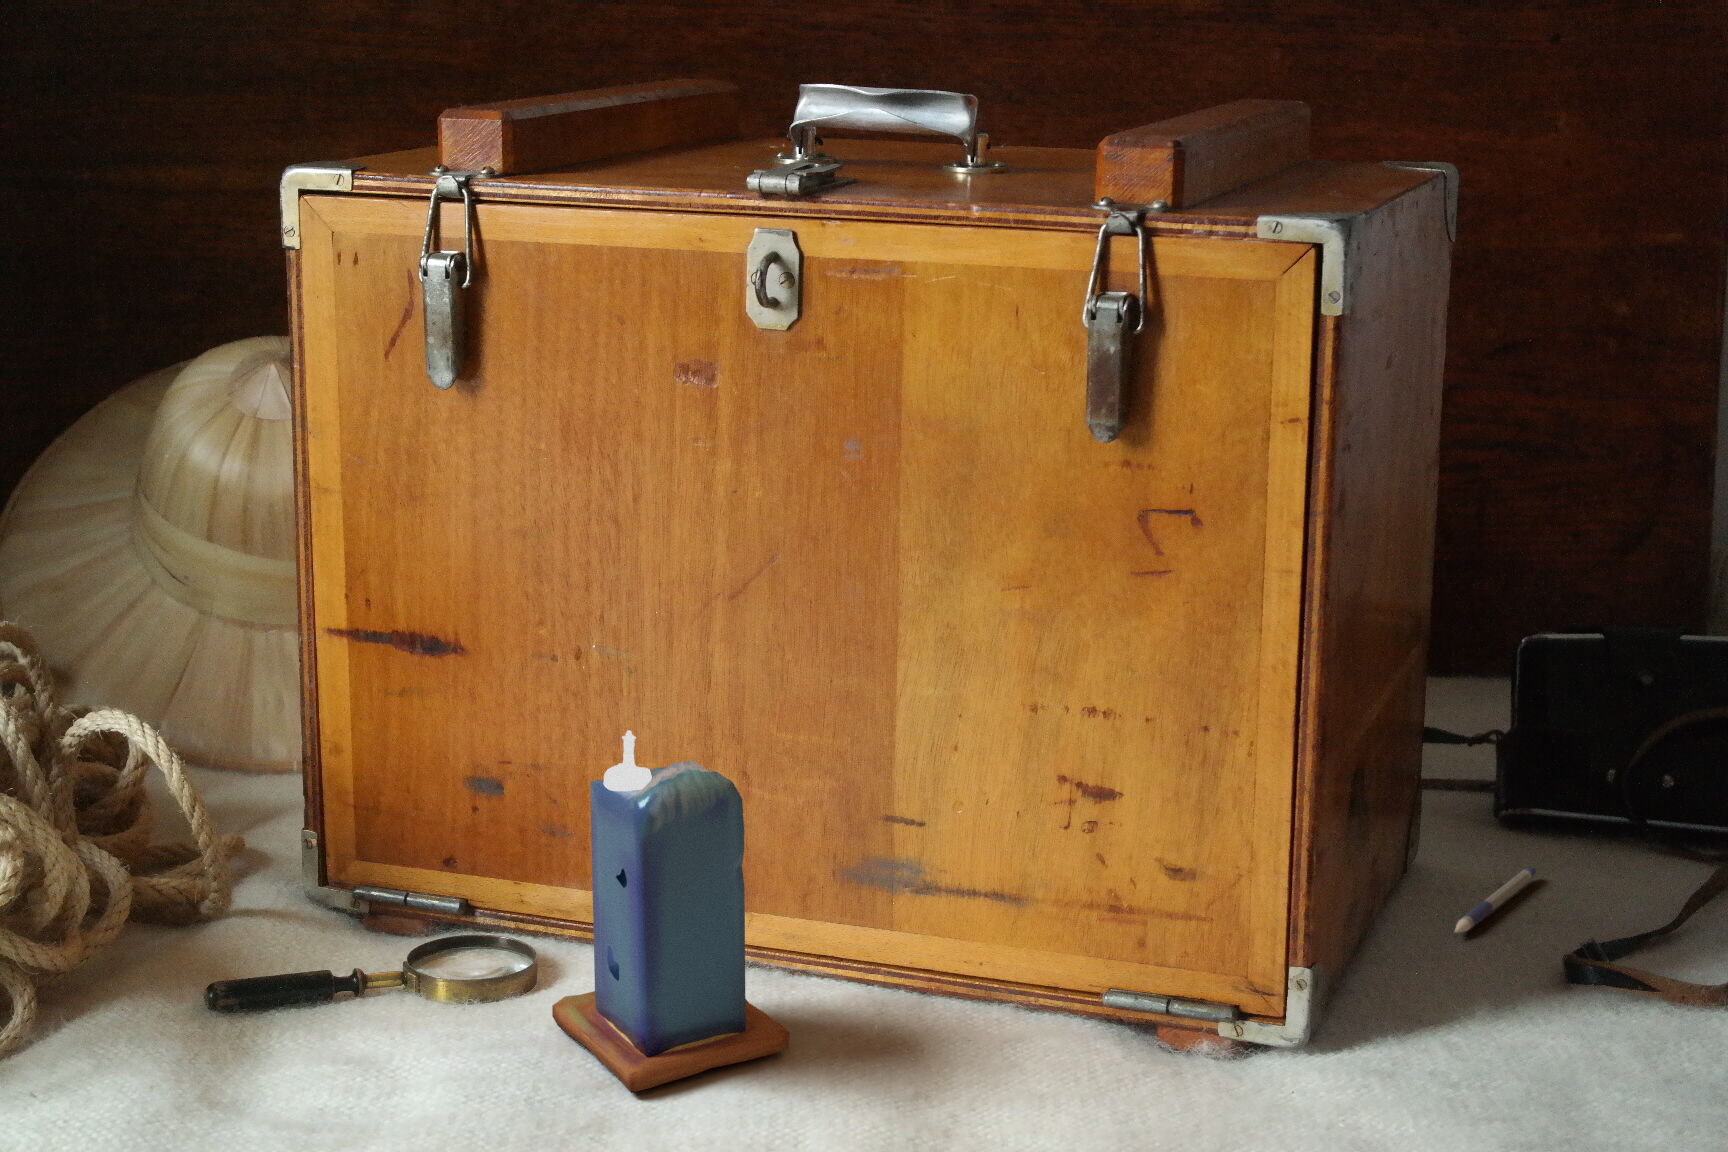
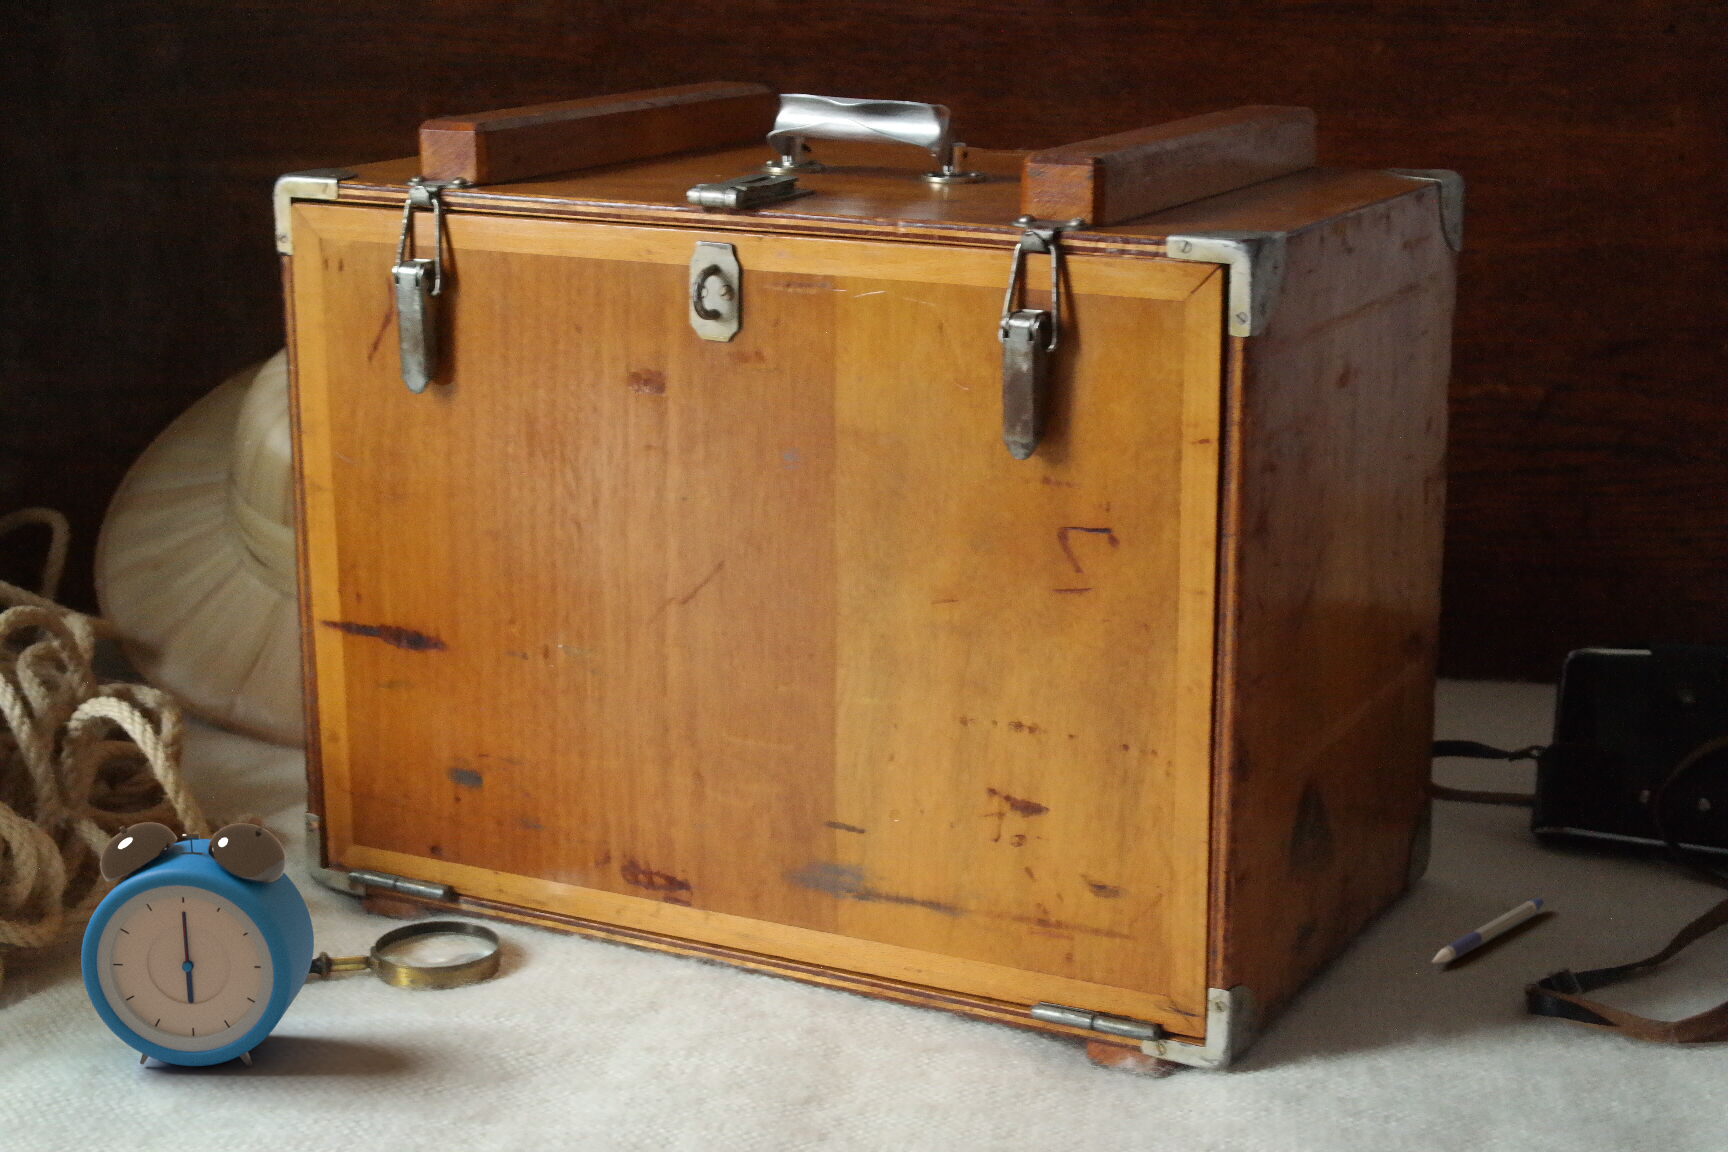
candle: present [552,731,789,1093] -> none [501,729,716,1080]
alarm clock: none [126,840,365,1100] -> present [81,822,314,1066]

